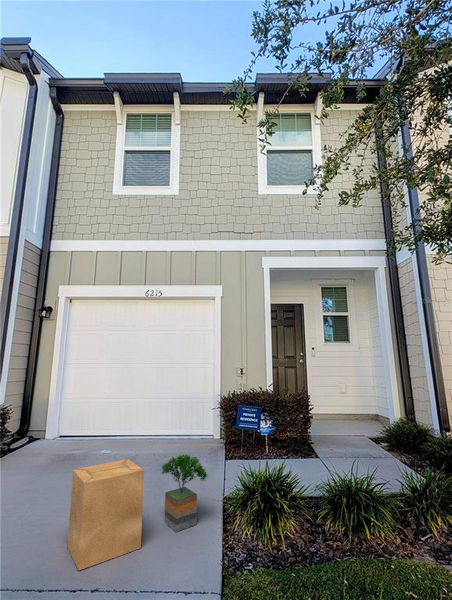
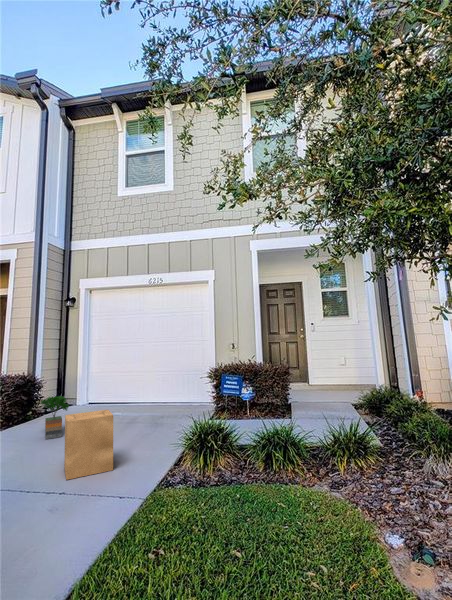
potted tree: present [161,454,207,532] -> present [41,396,69,439]

